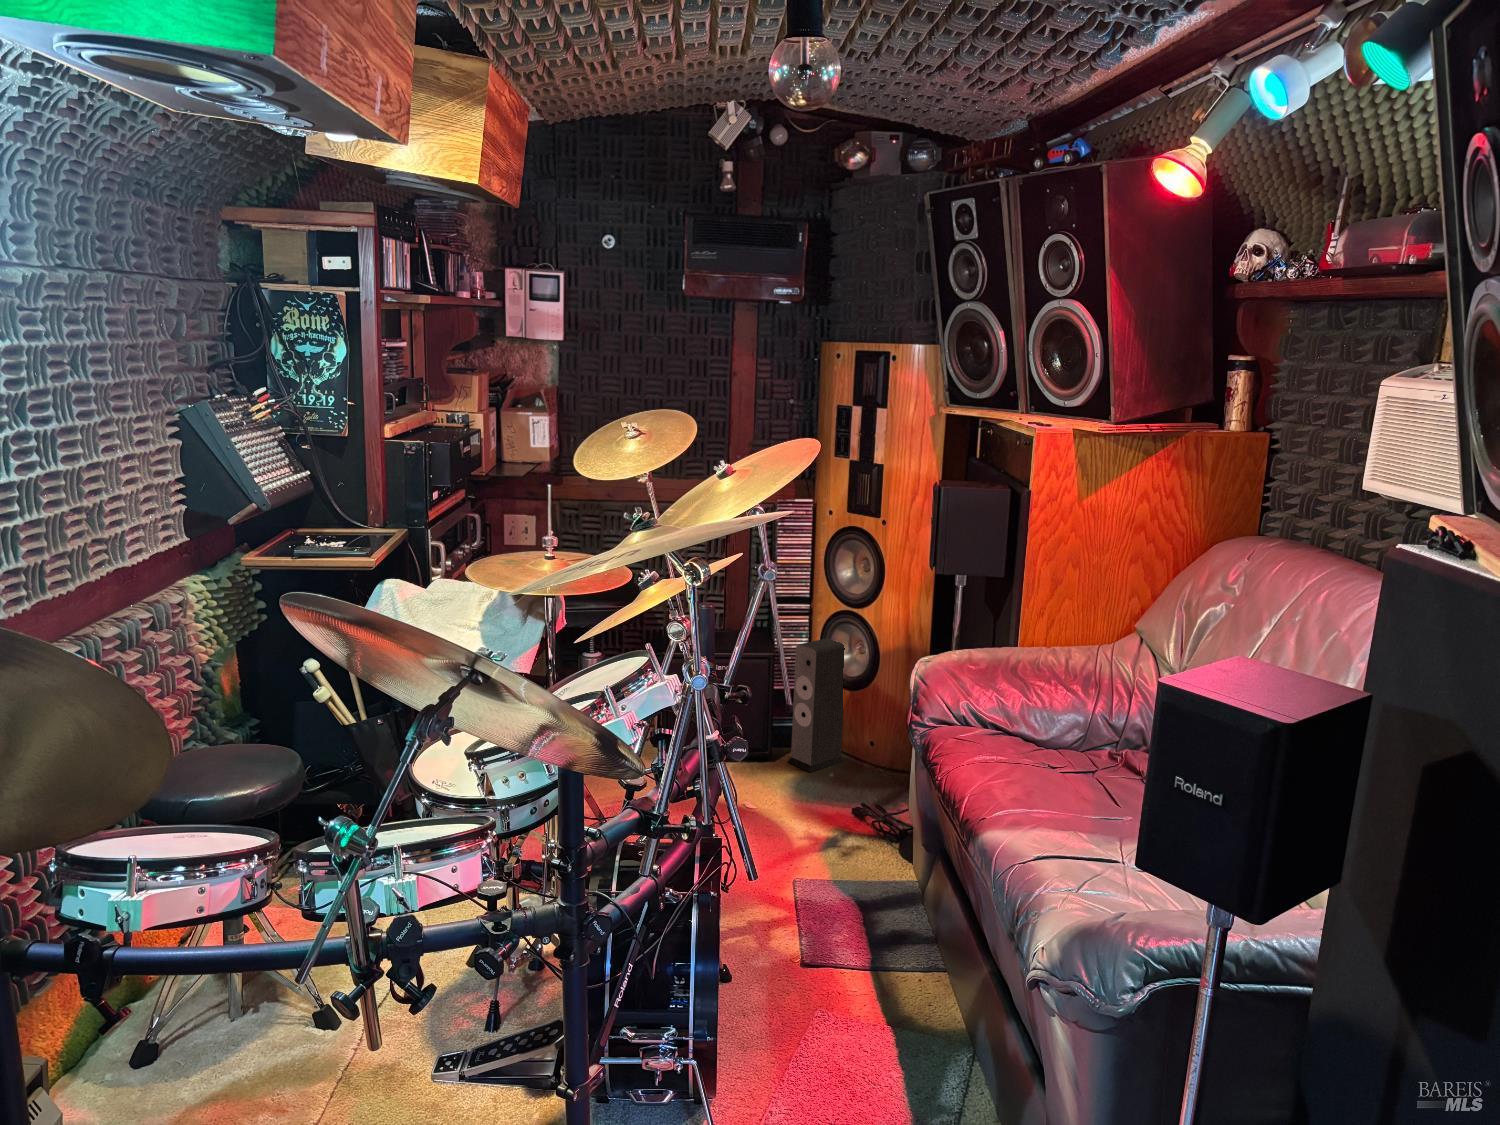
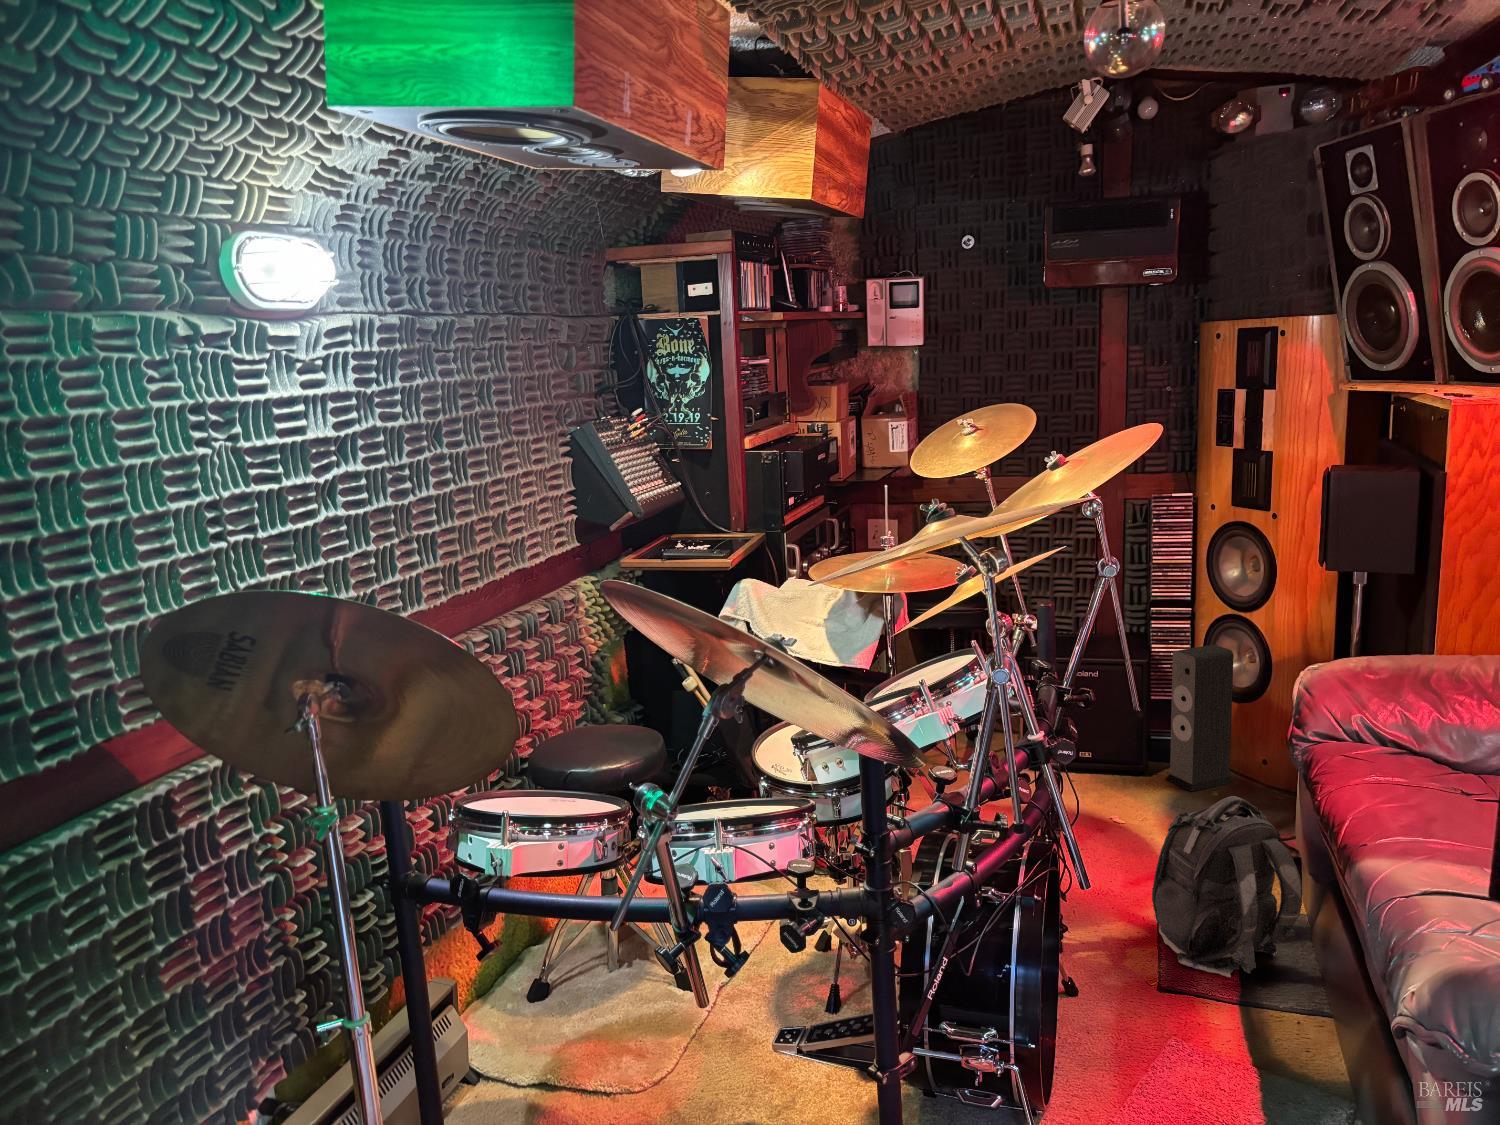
backpack: none [792,779,919,943] -> present [1152,796,1302,977]

